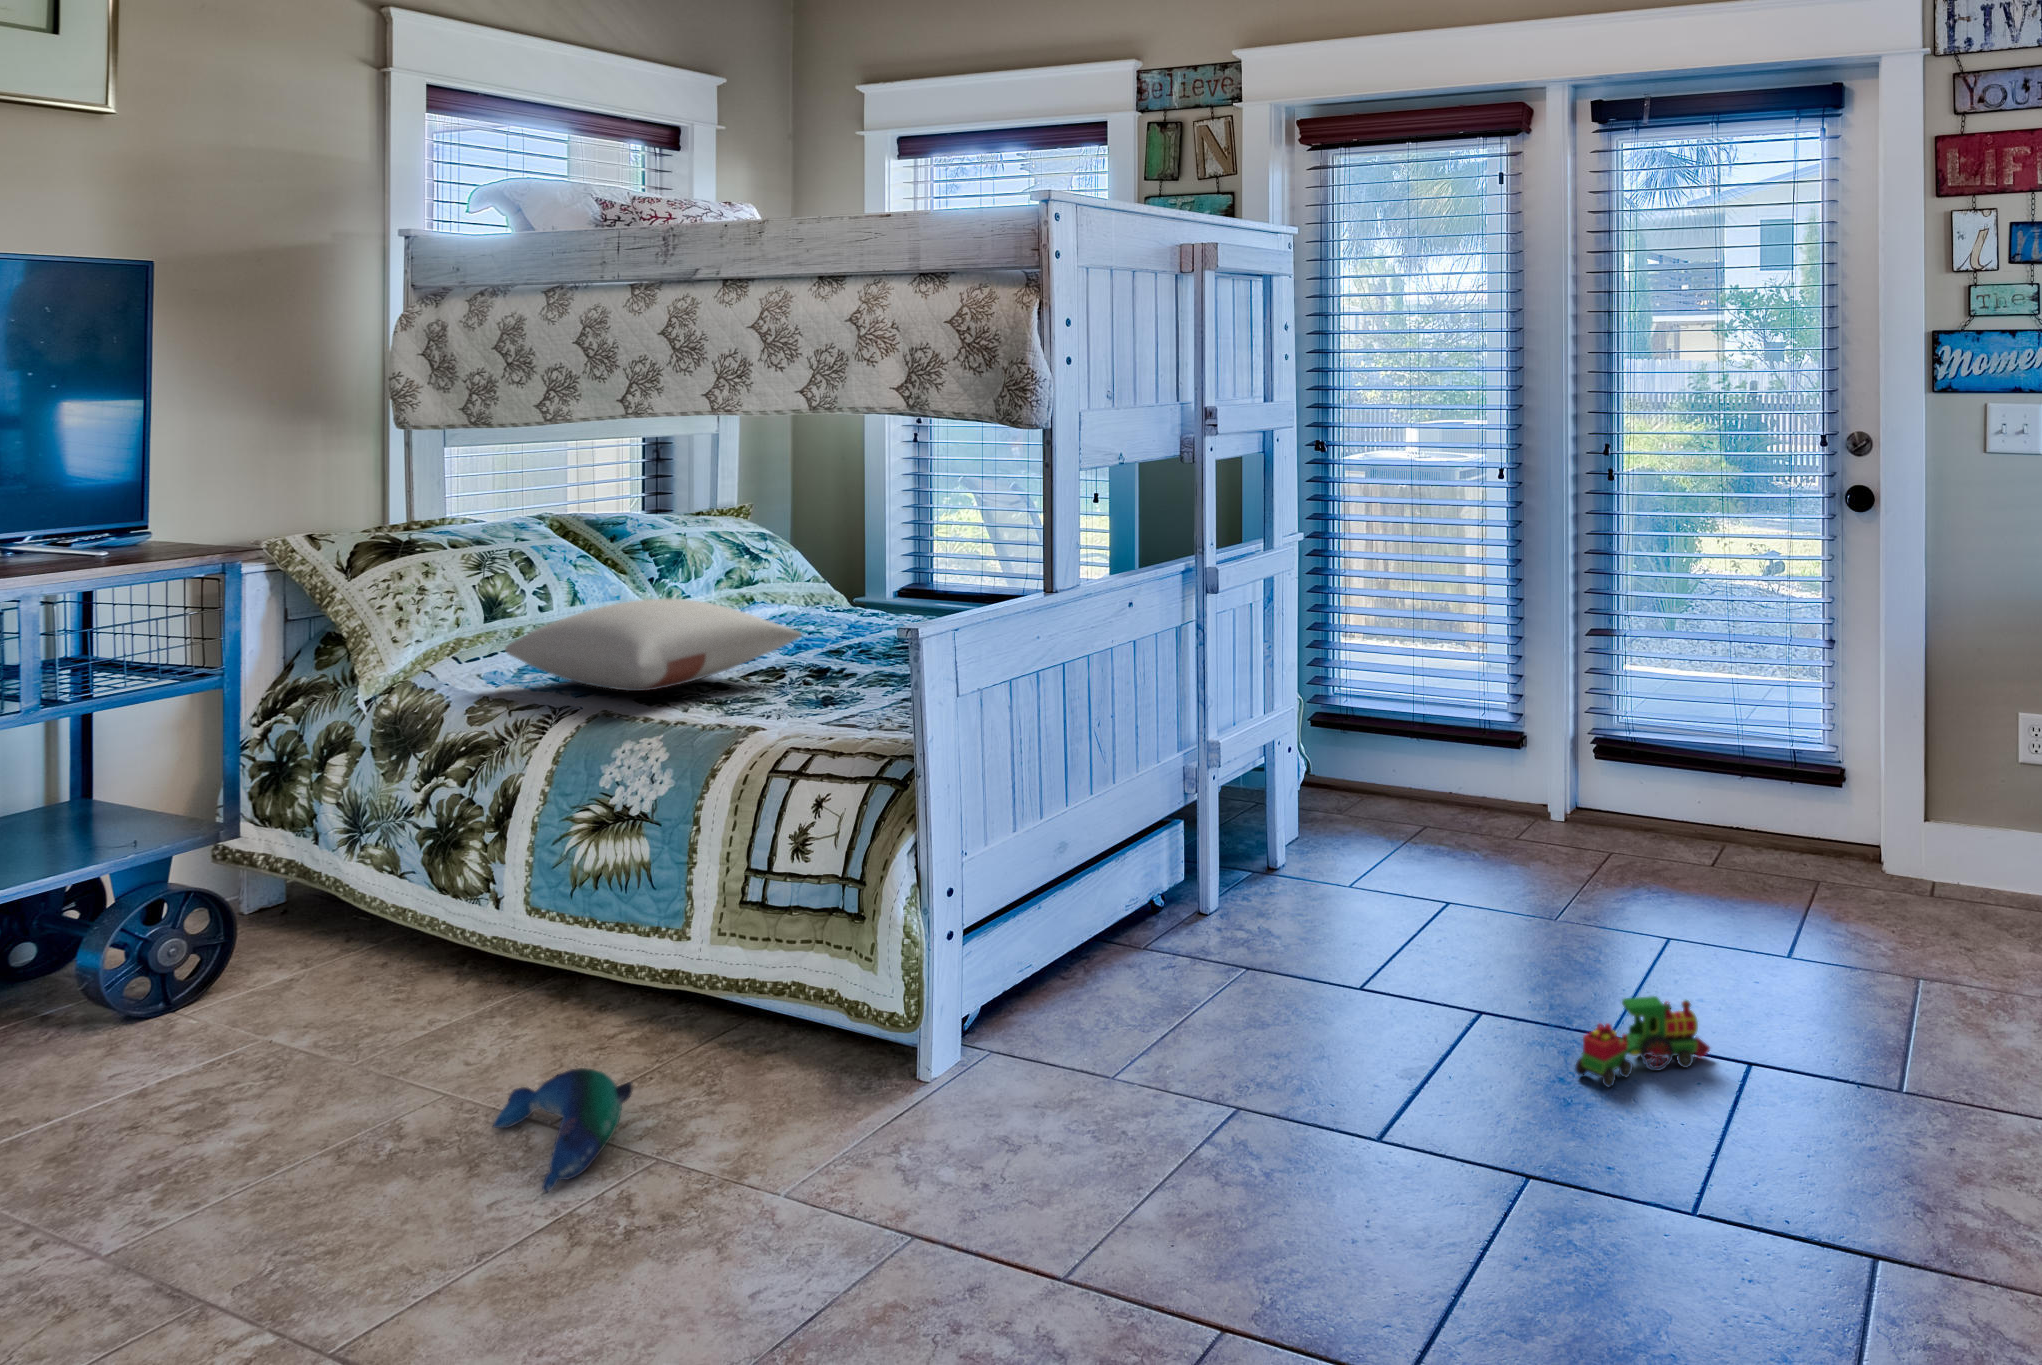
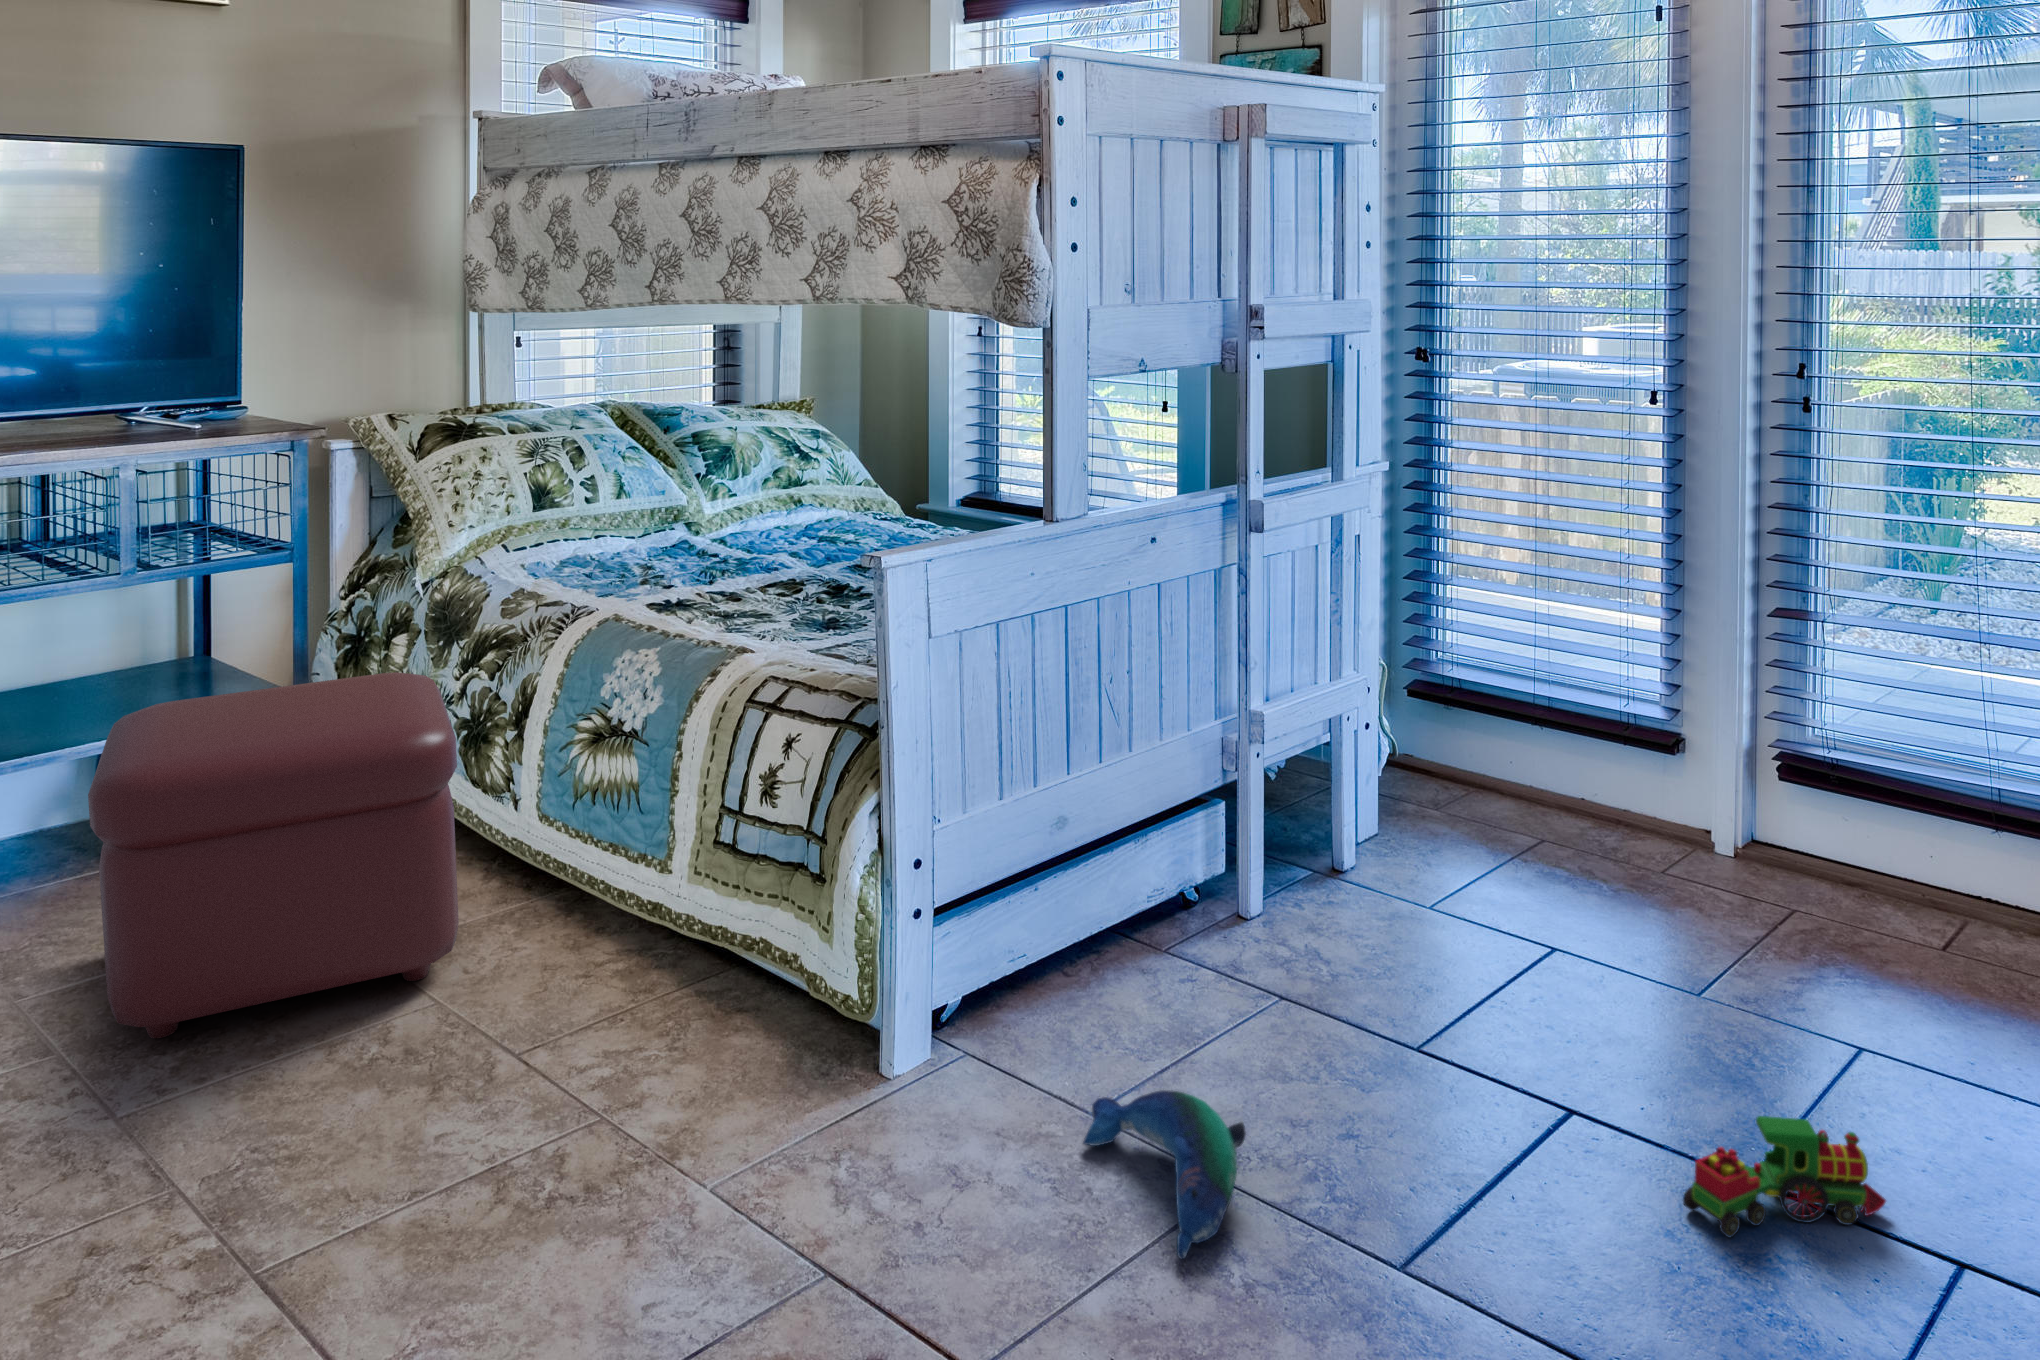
pillow: present [505,599,802,691] -> none [535,498,822,595]
ottoman: none [60,781,466,1160] -> present [88,672,459,1038]
plush toy: present [493,1068,632,1192] -> present [1083,1090,1246,1259]

